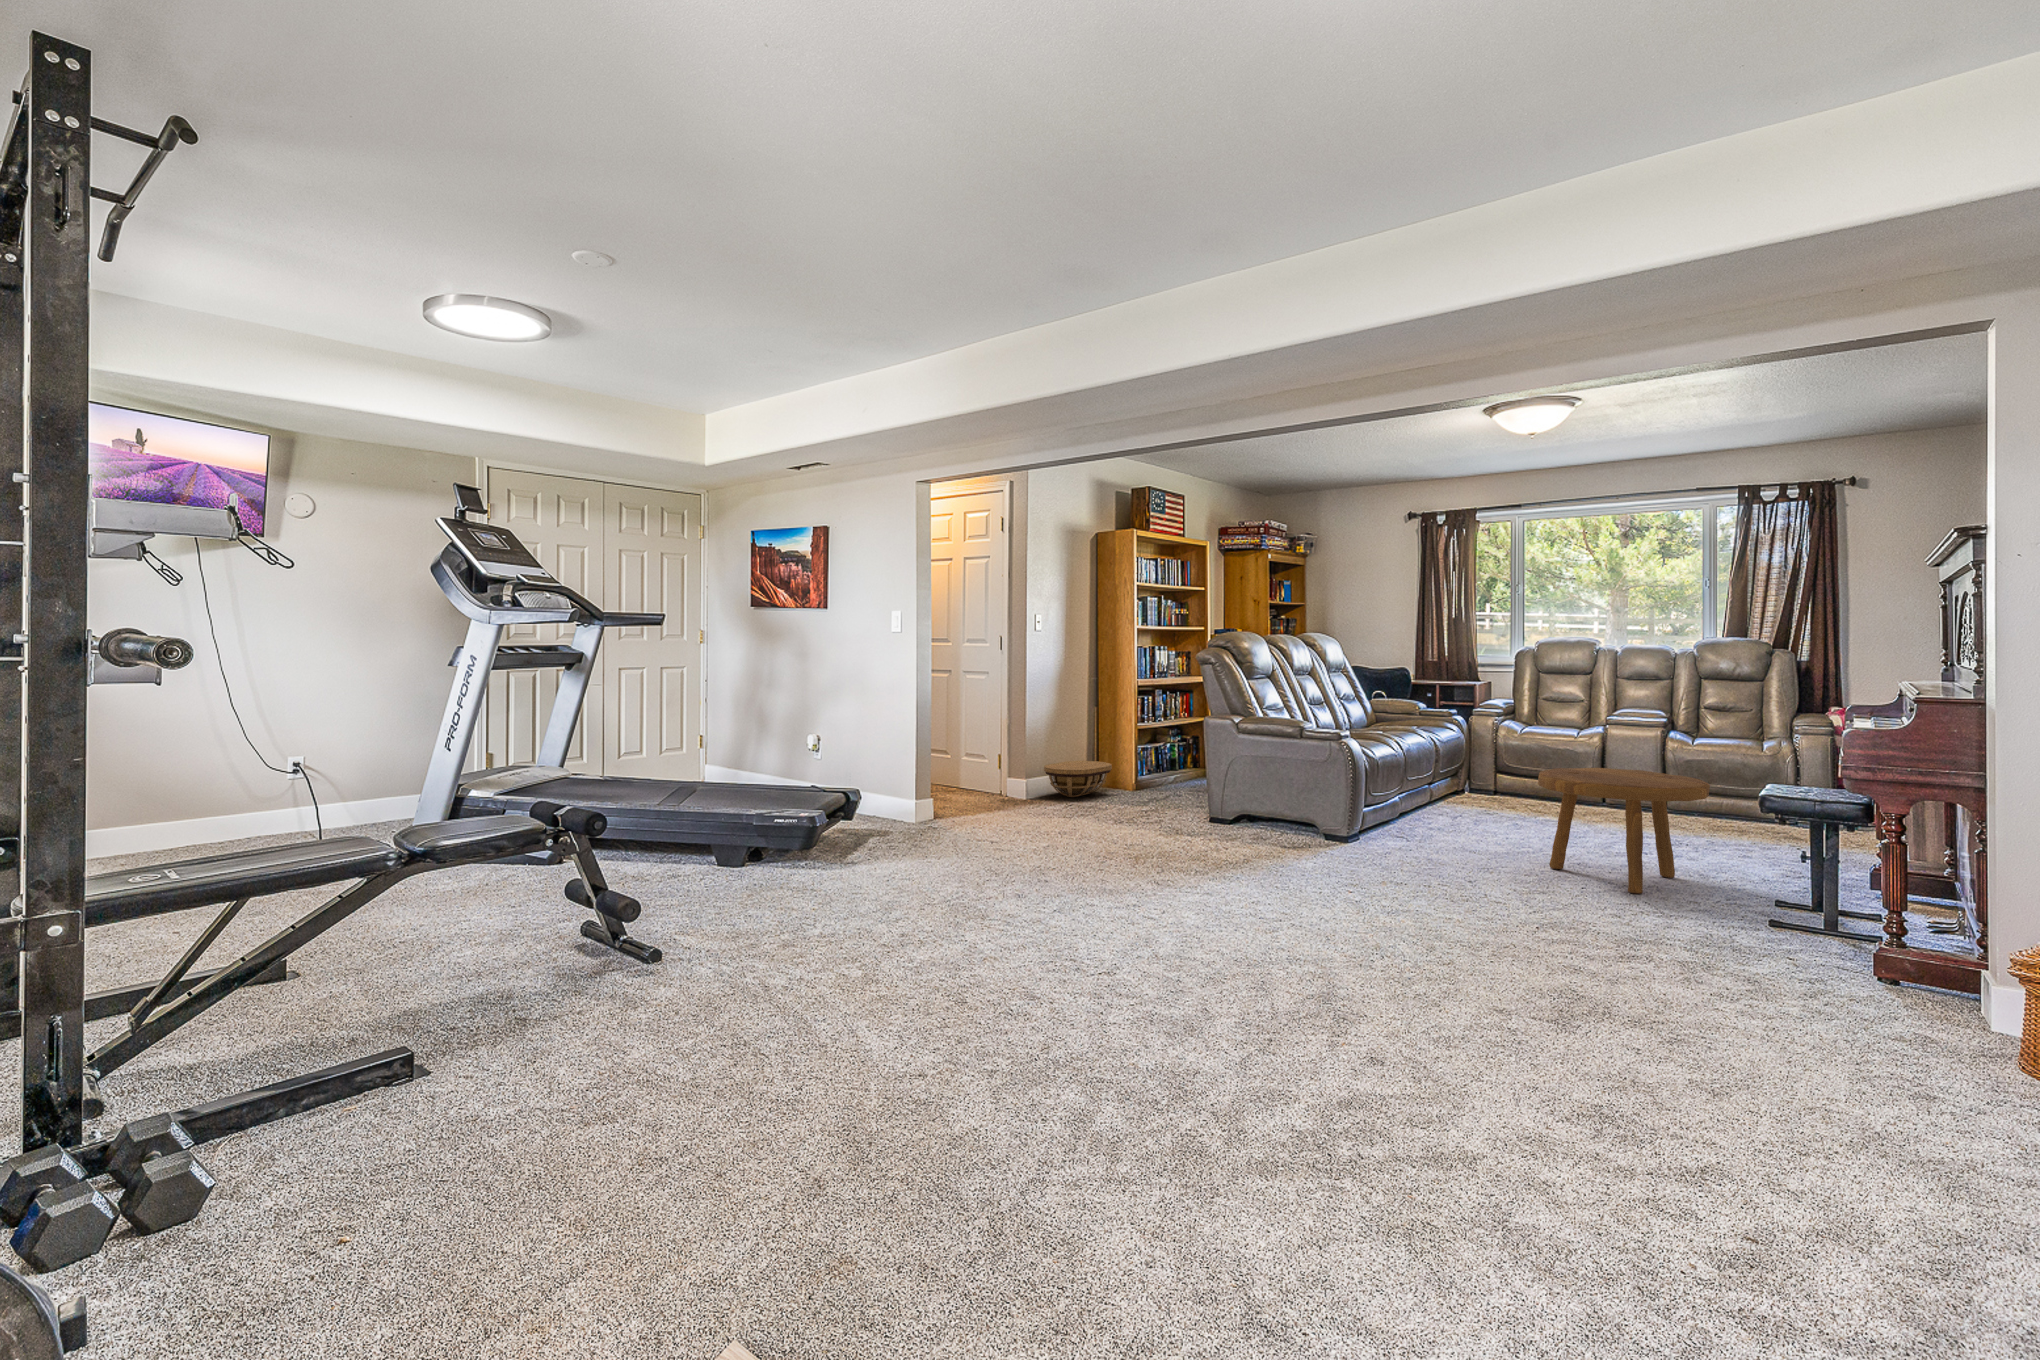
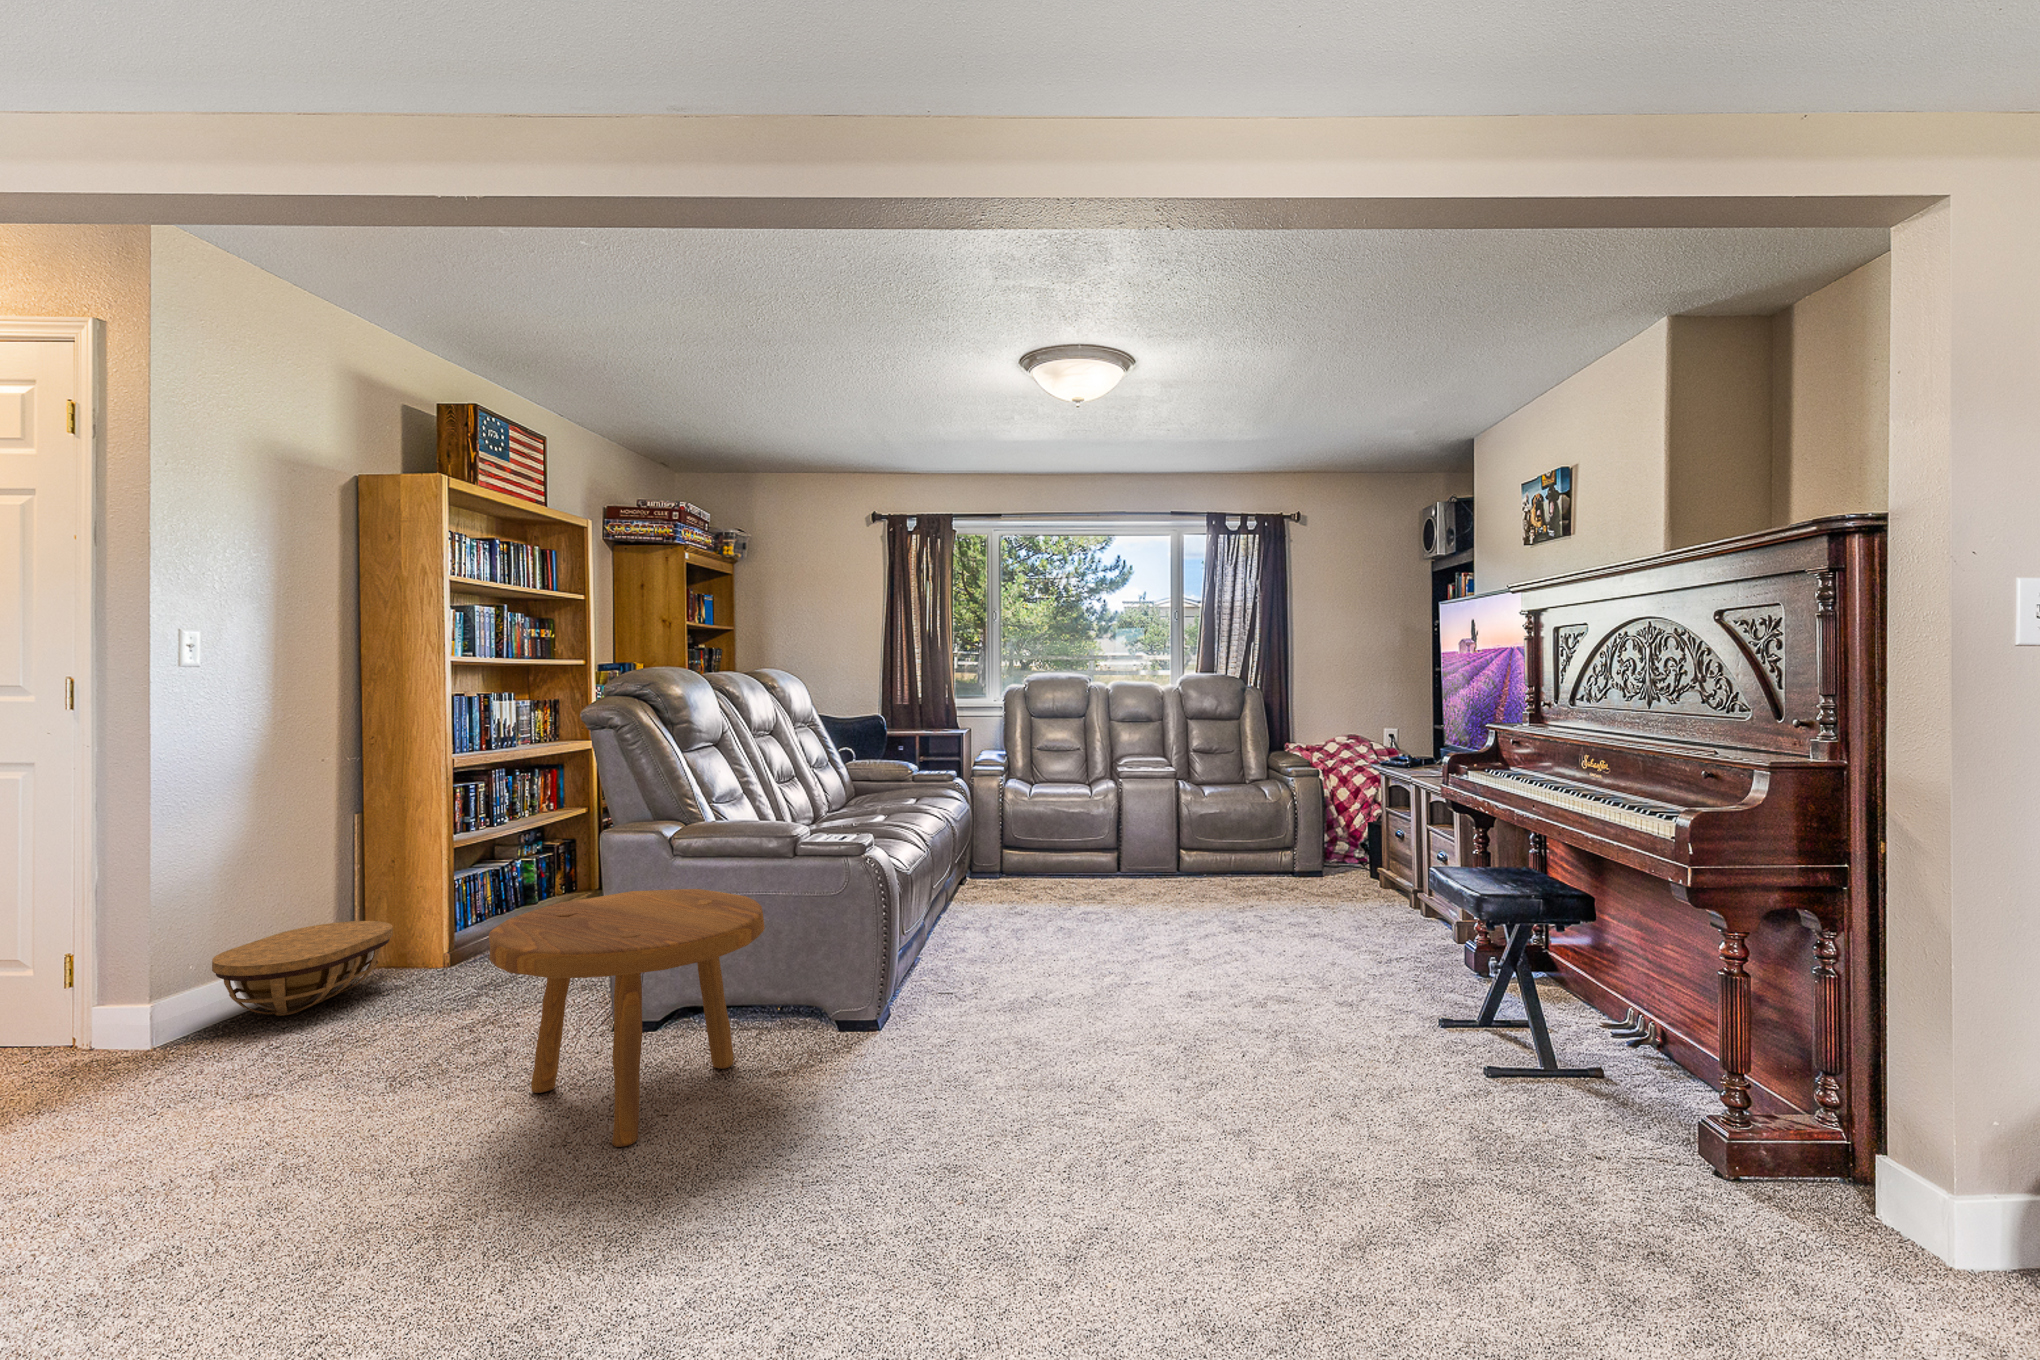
footstool: present [1538,768,1710,893] -> present [489,889,765,1147]

